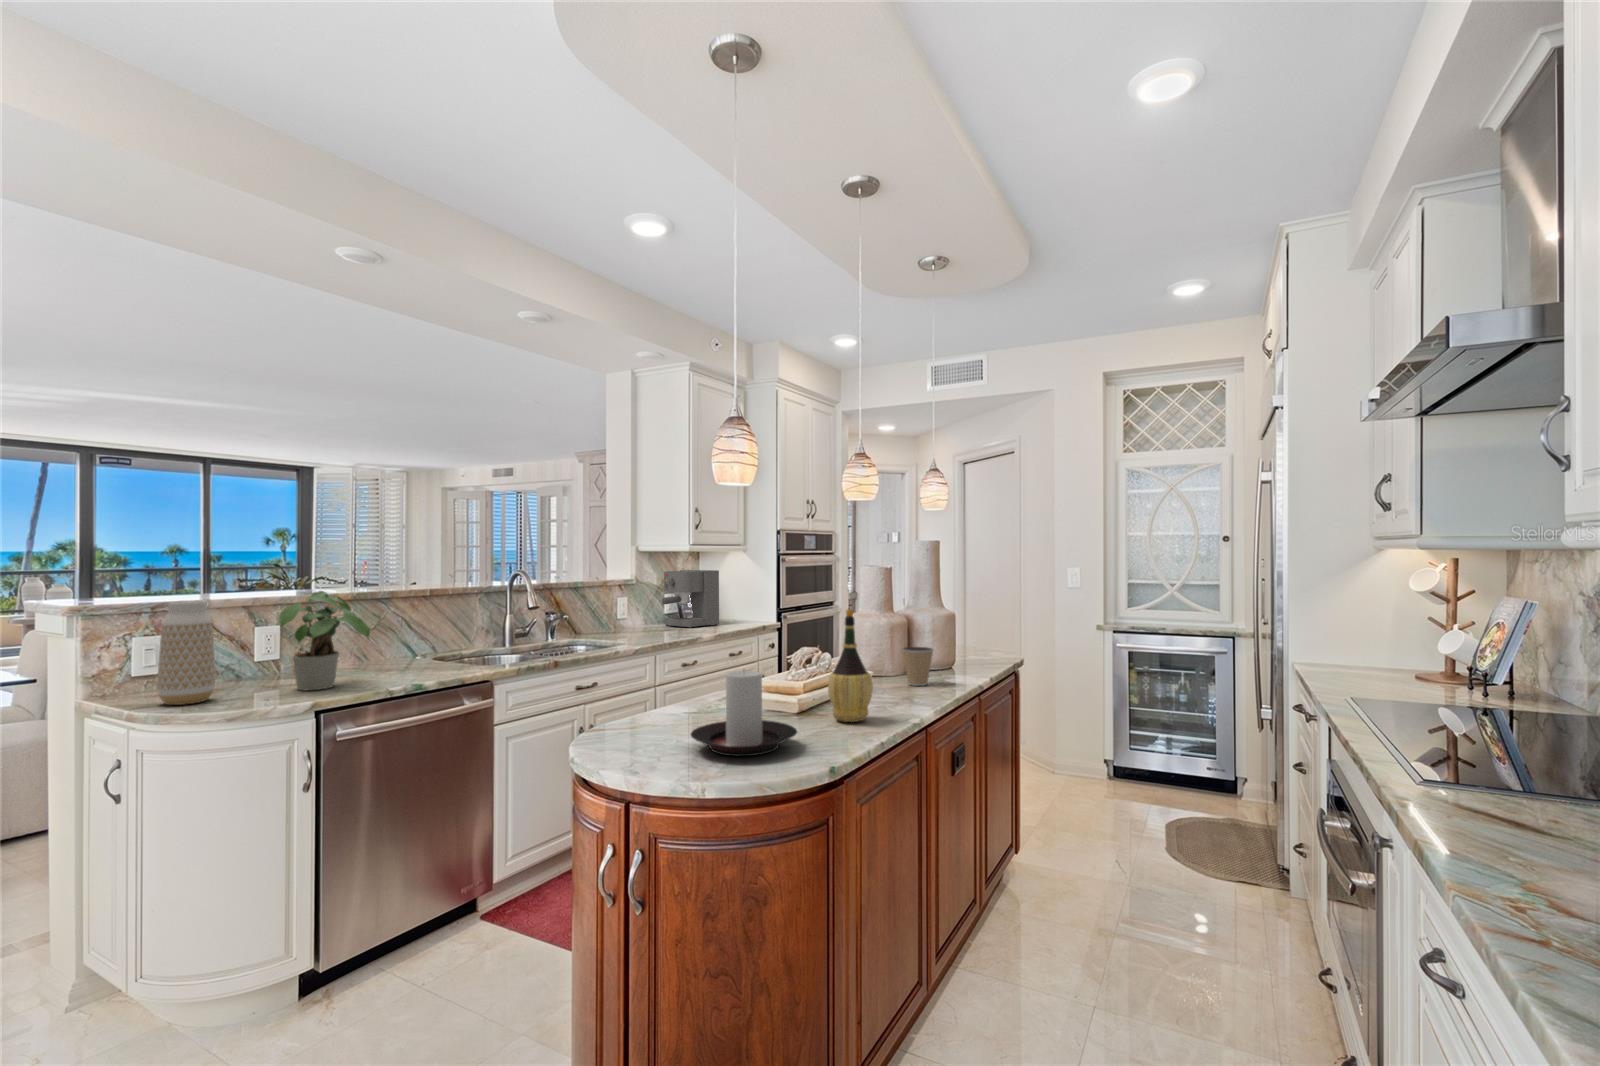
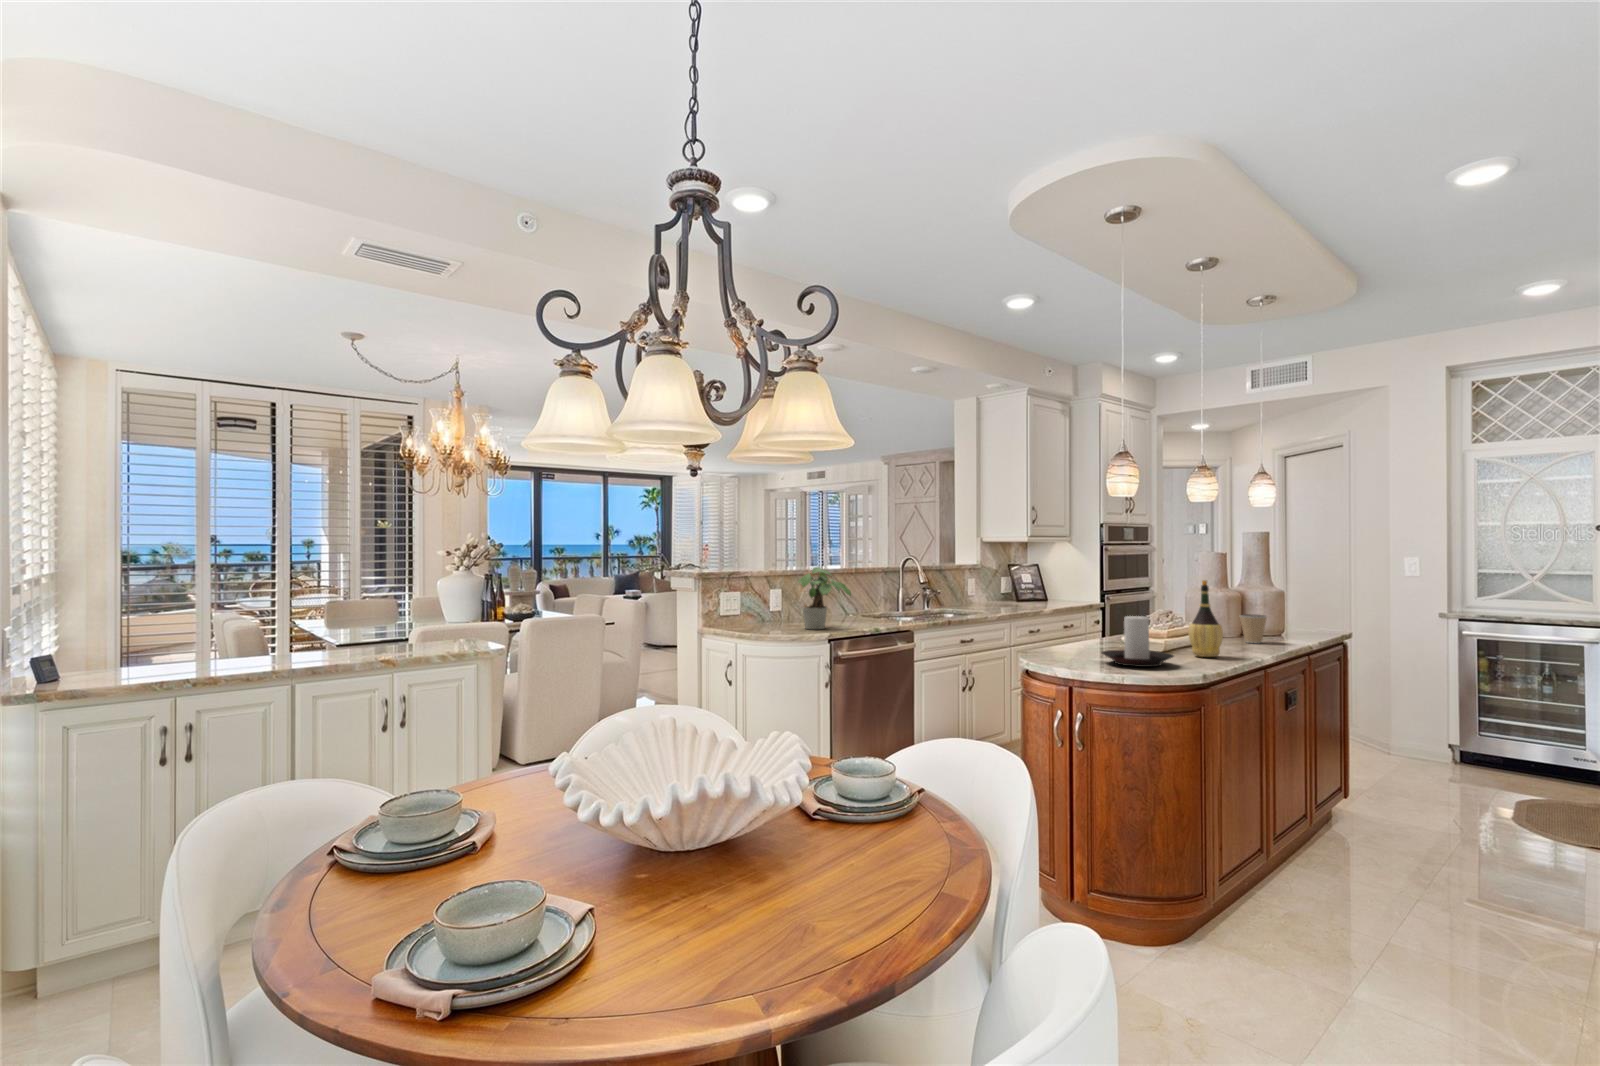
coffee maker: present [662,570,719,628] -> none [1001,558,1049,606]
vase: present [157,601,216,705] -> none [743,571,769,633]

